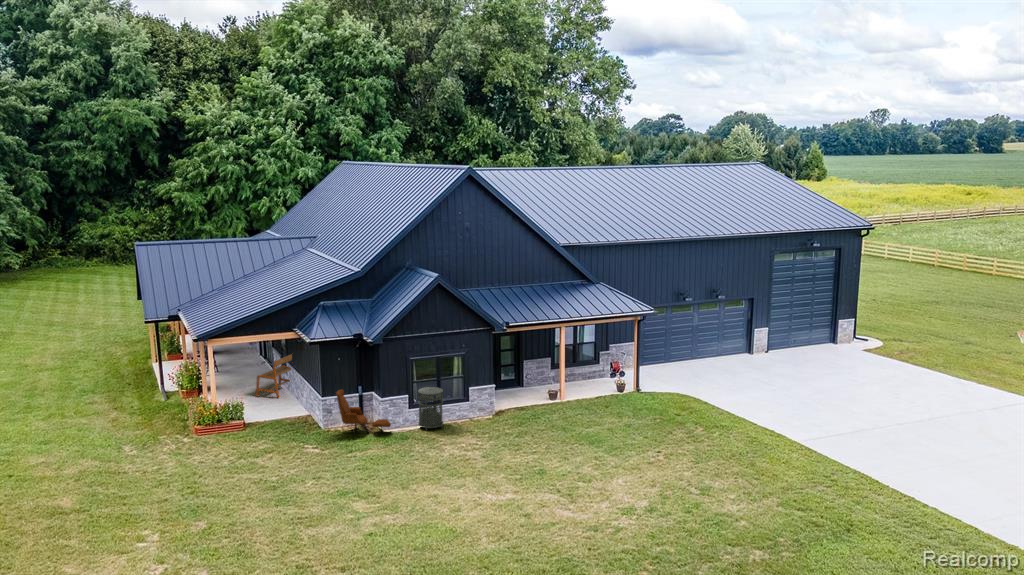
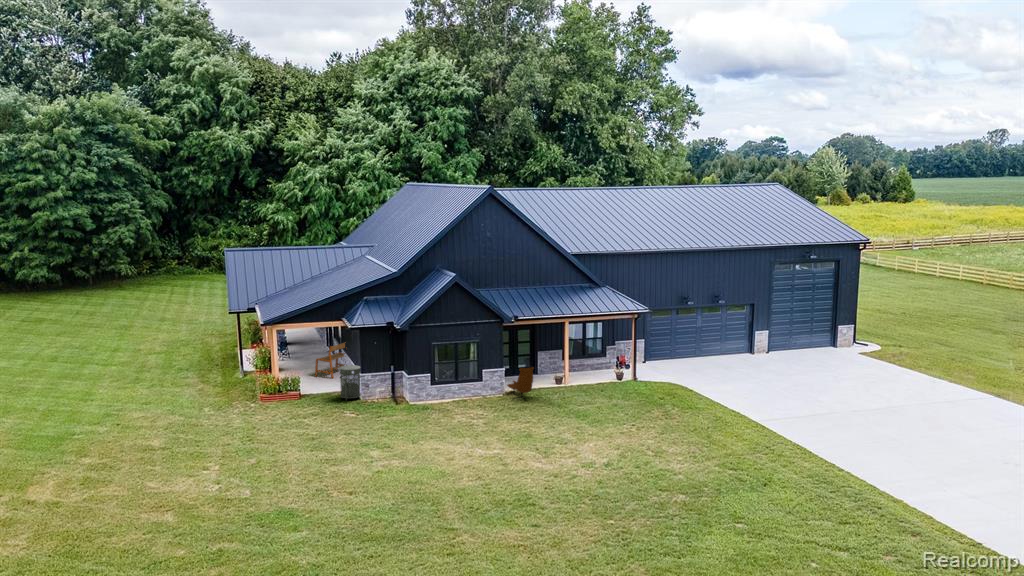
trash can: present [418,387,443,430] -> present [340,365,361,400]
lounge chair: present [336,390,391,436] -> present [507,367,534,399]

